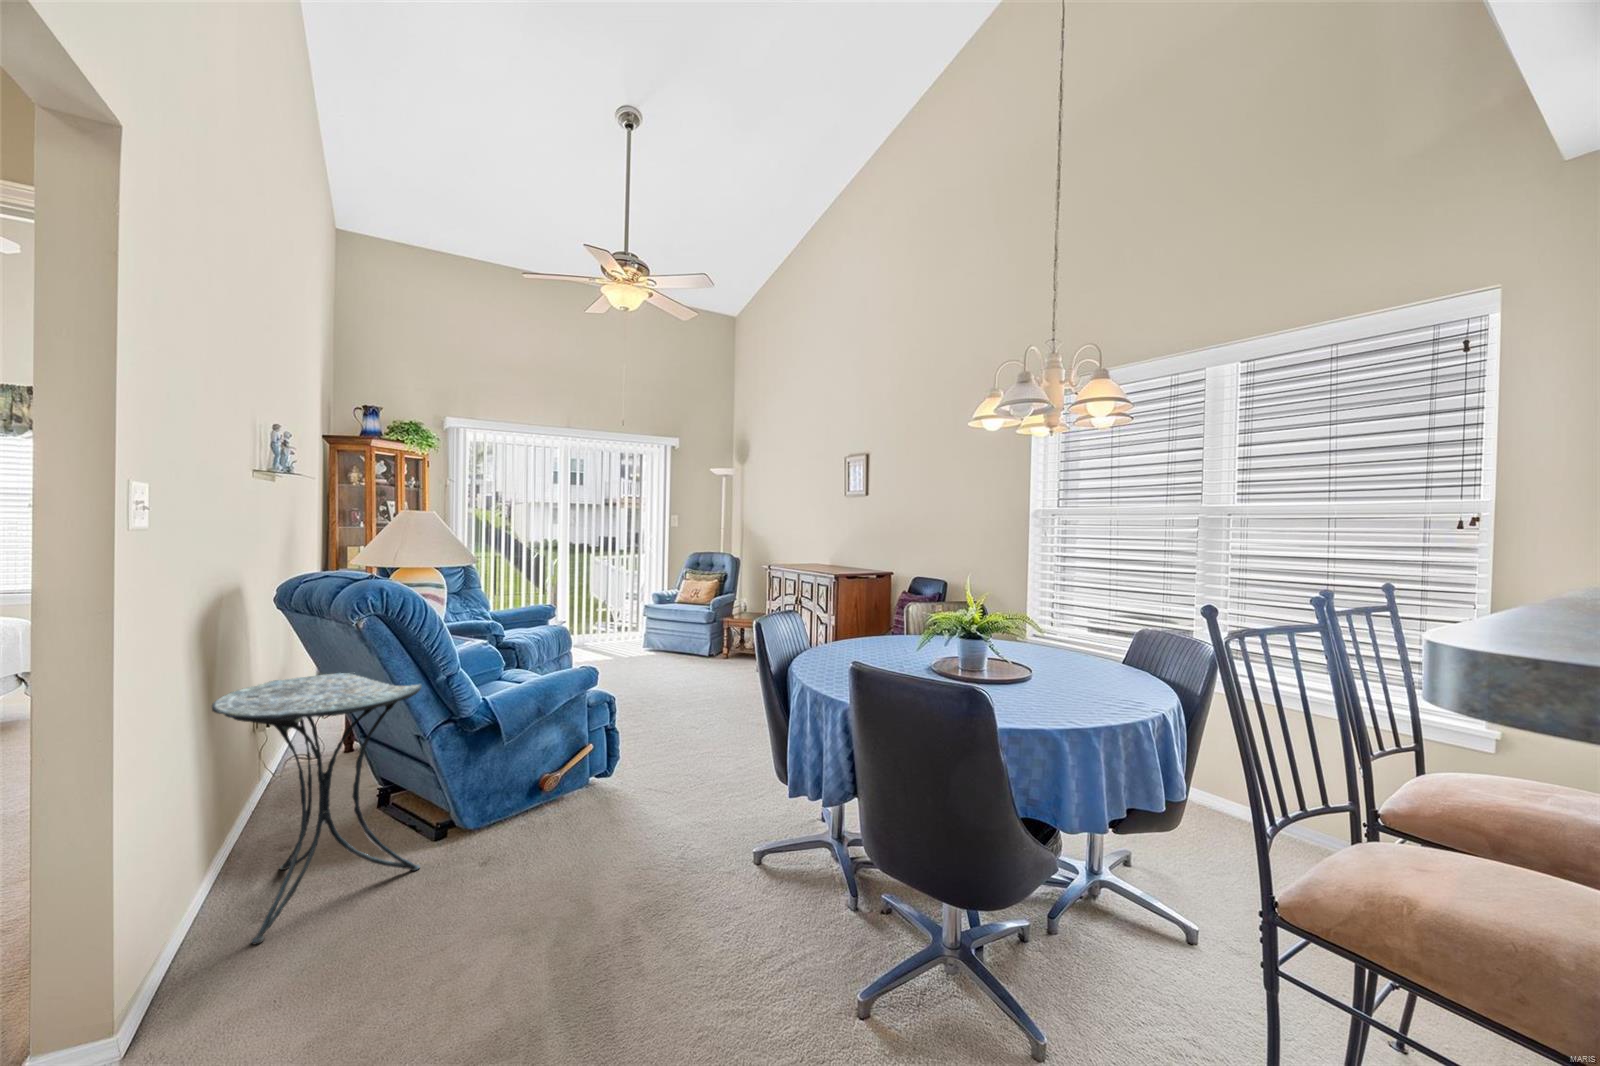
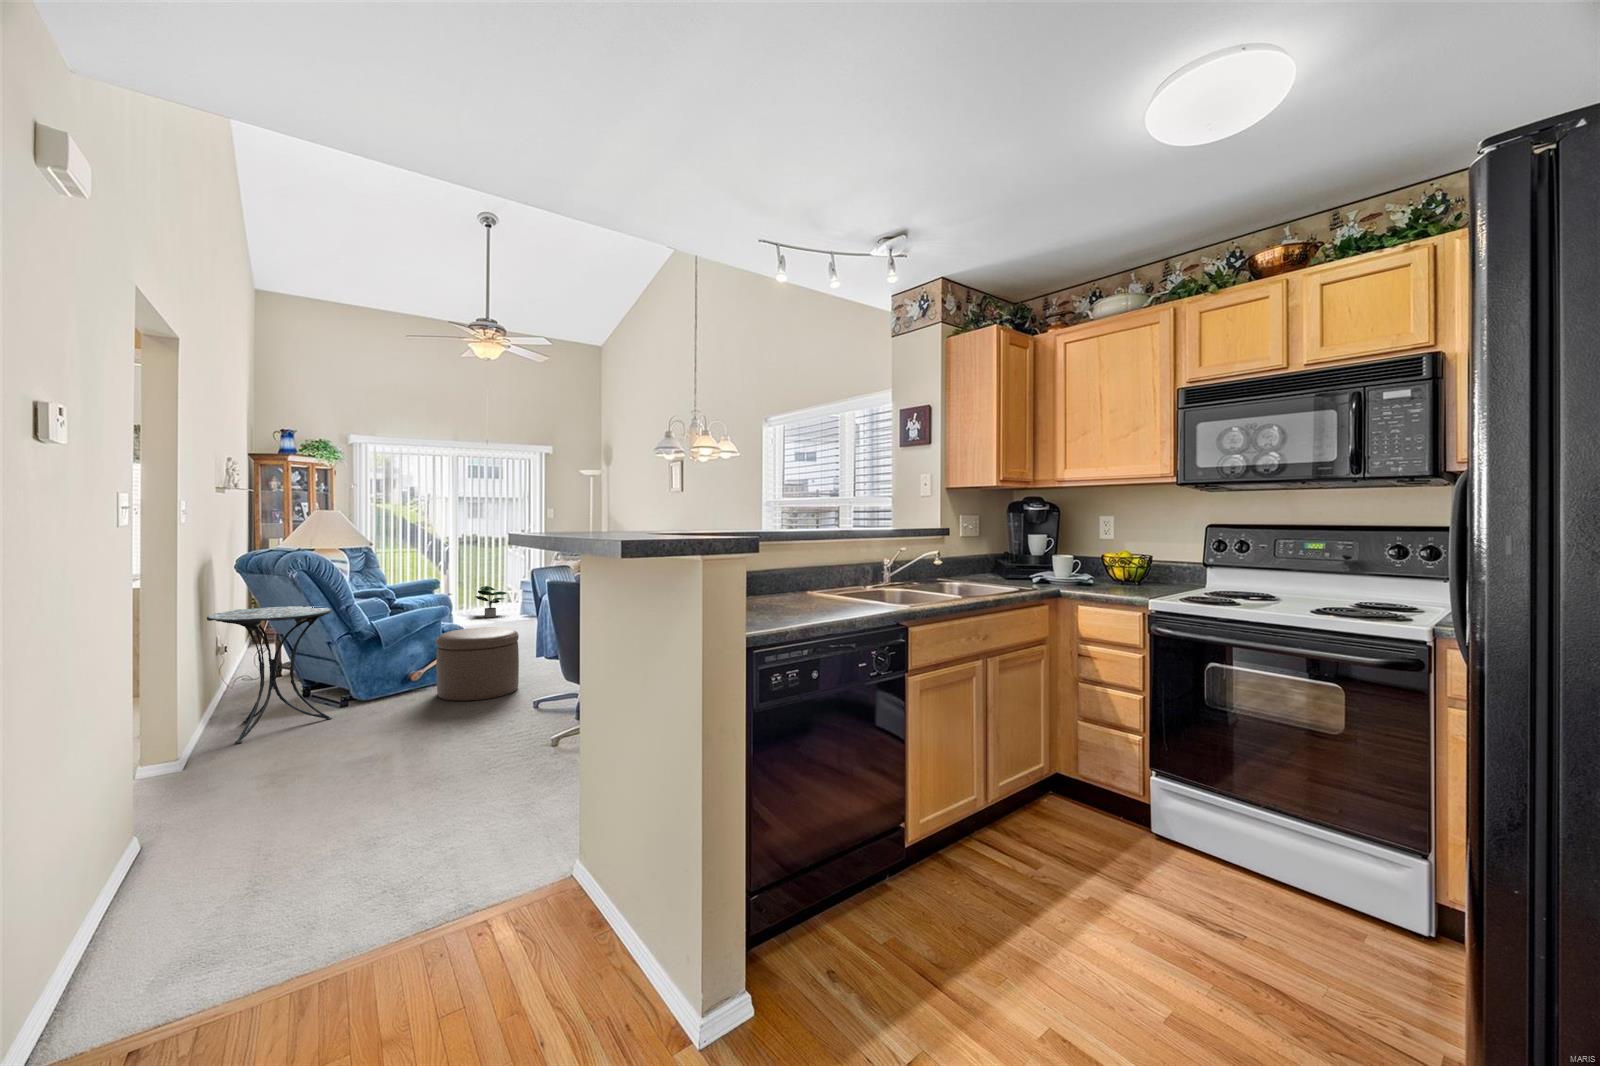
potted plant: none [589,606,628,646] -> present [475,586,507,617]
ottoman: none [578,696,699,827] -> present [436,627,519,701]

